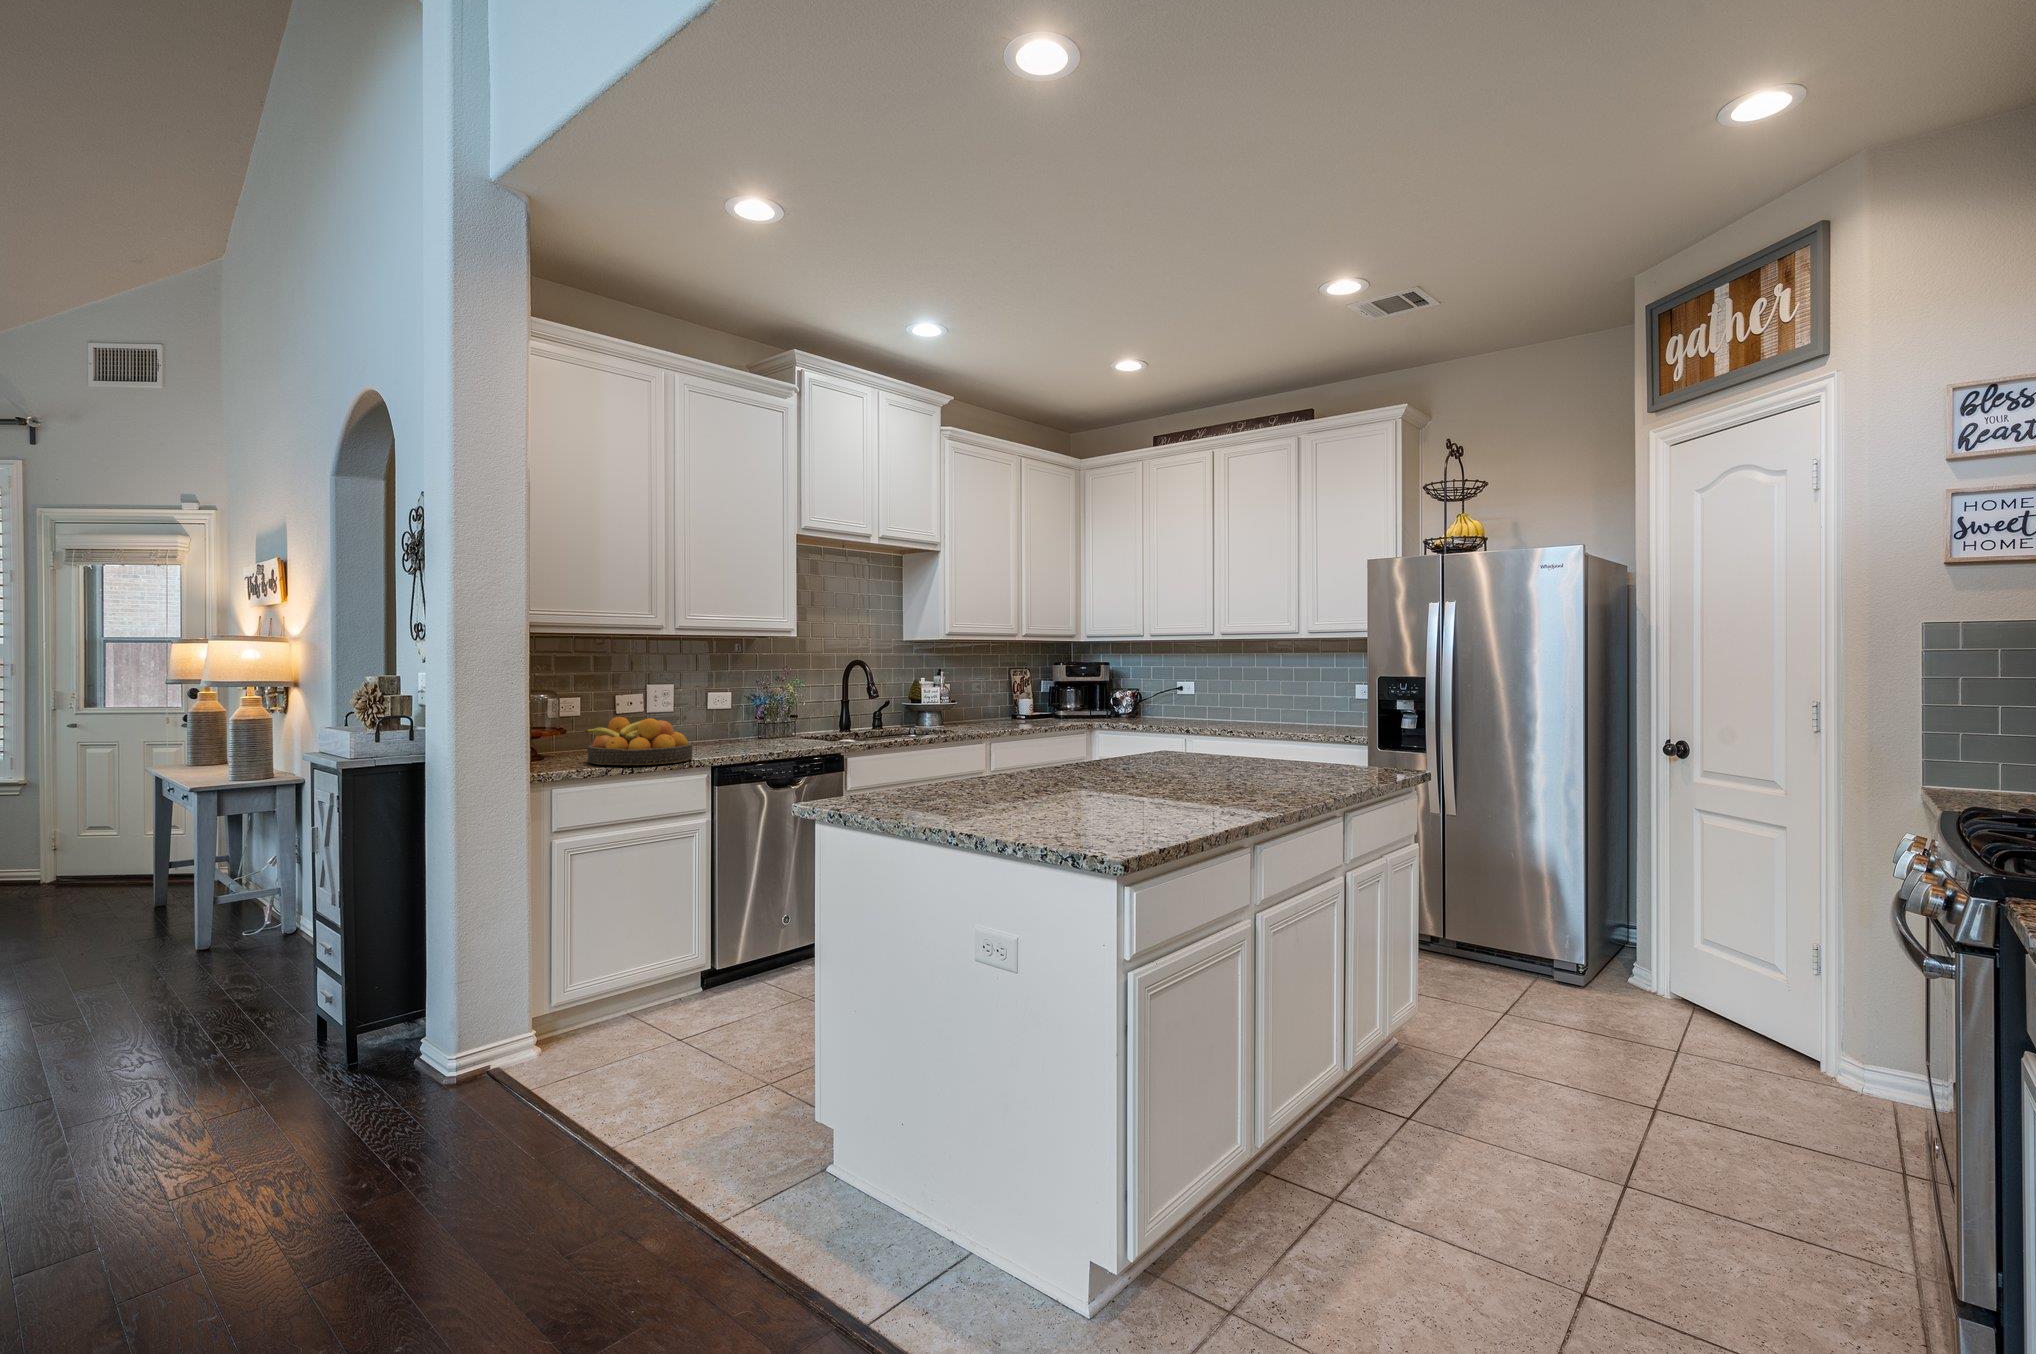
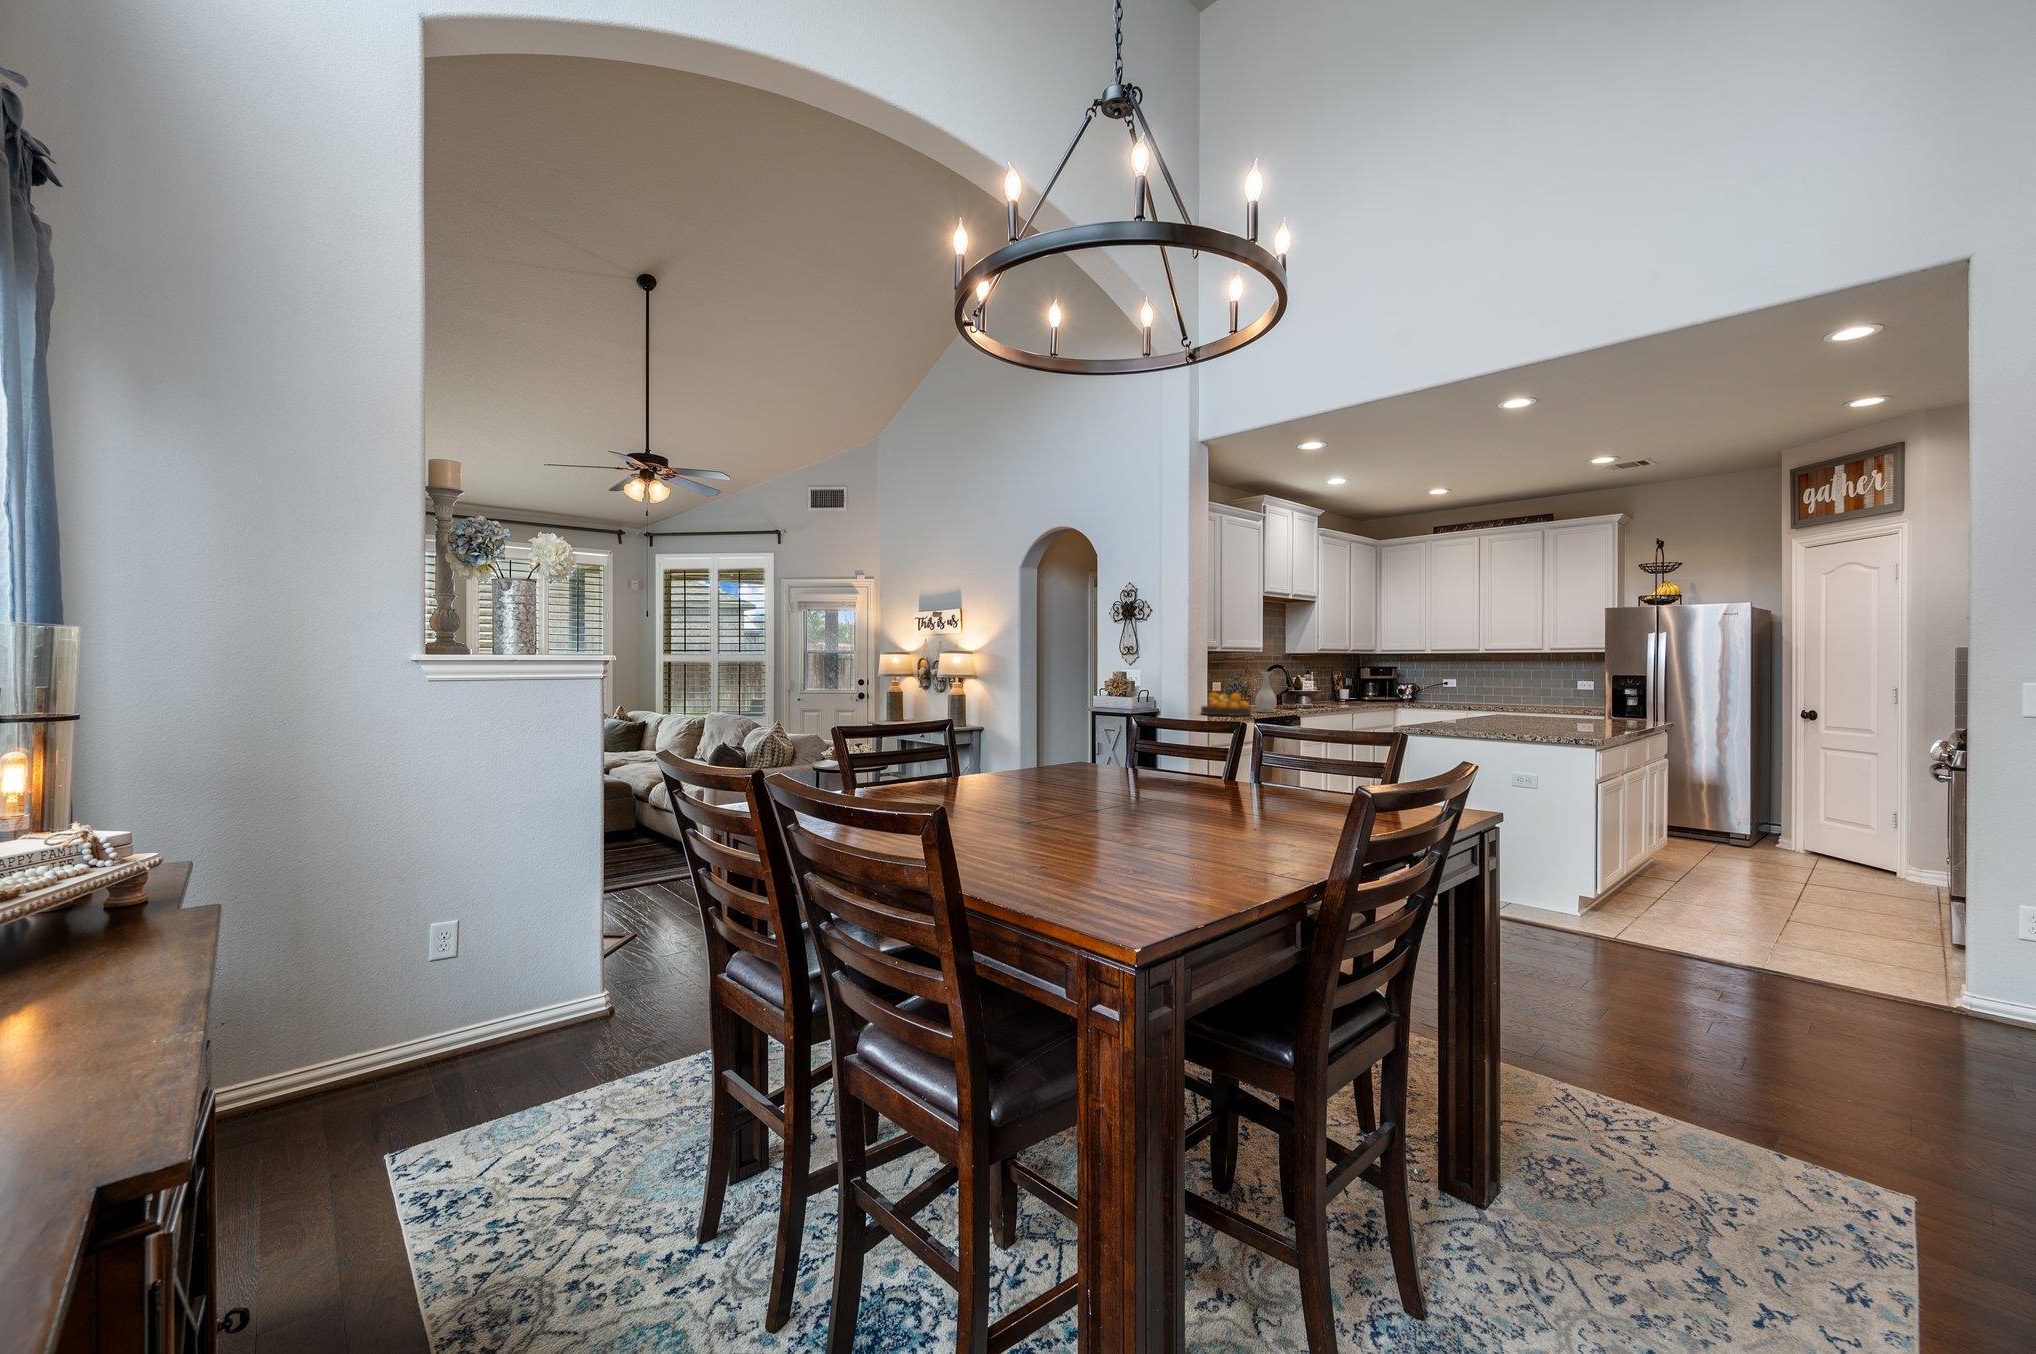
vase: none [730,675,771,753] -> present [1255,672,1277,712]

